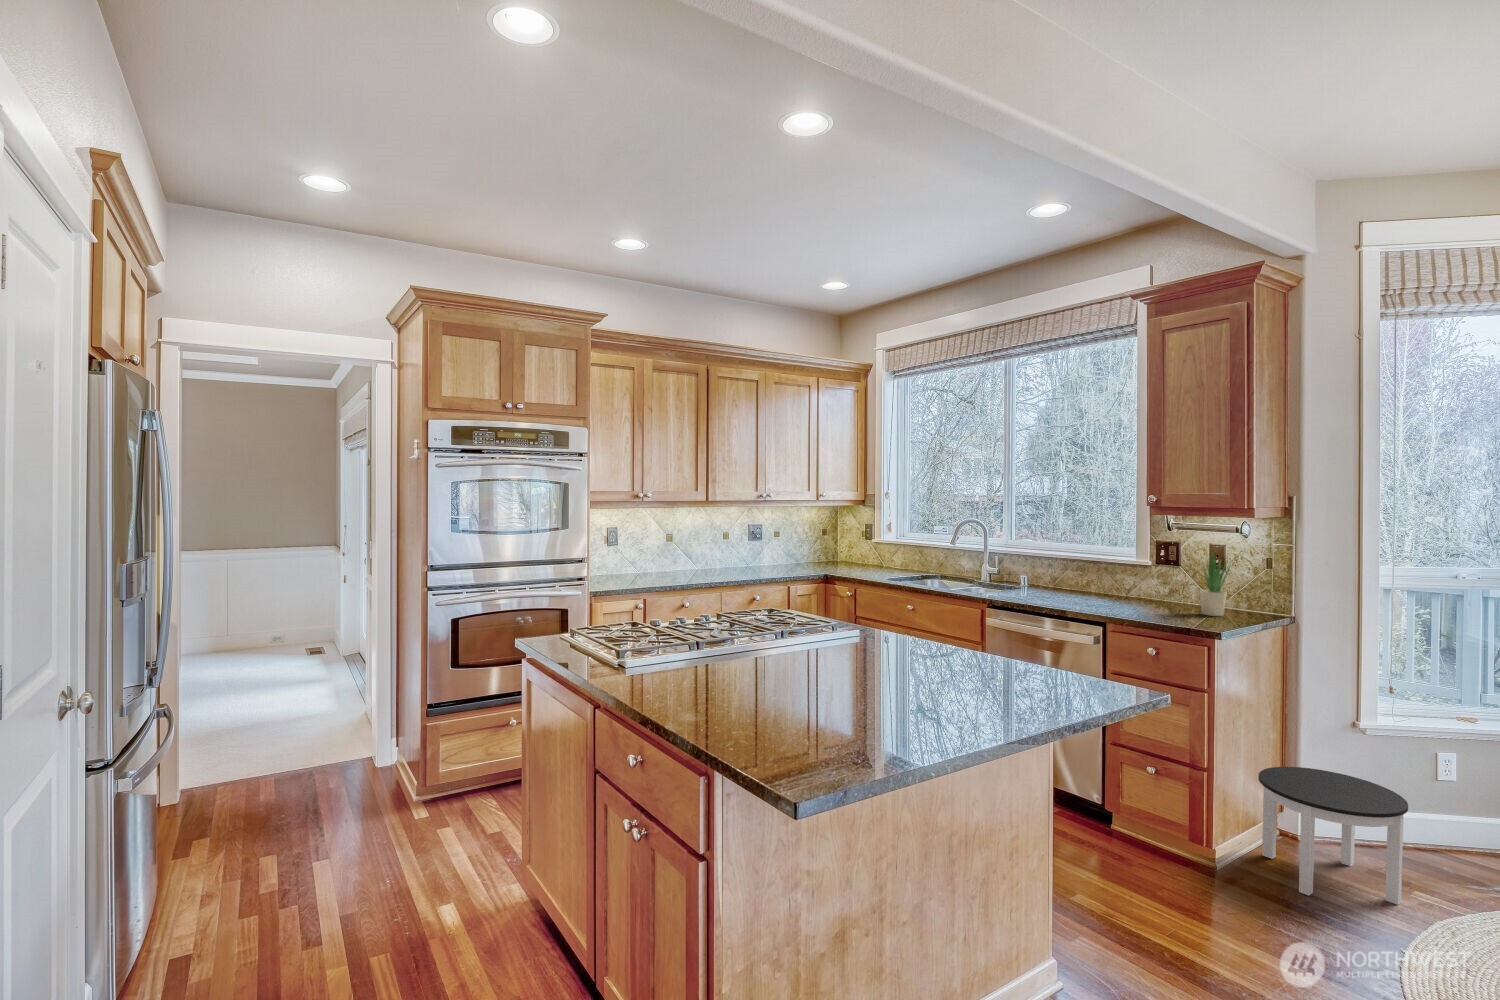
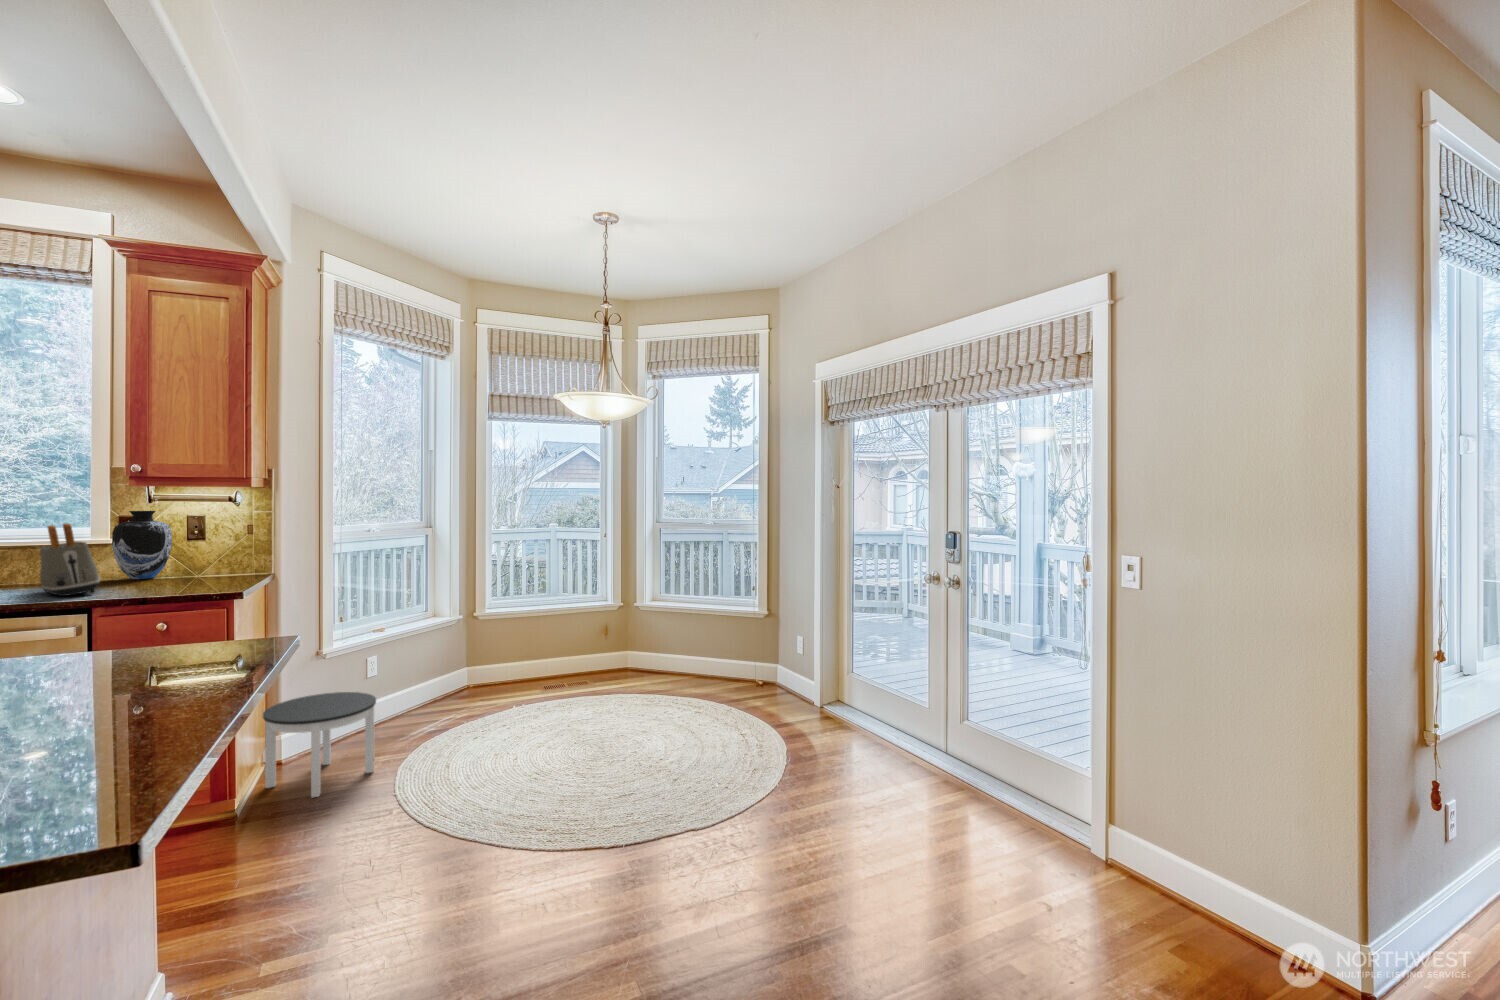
vase: none [1147,537,1196,602] -> present [112,511,172,579]
toaster: none [1082,546,1122,609] -> present [40,523,100,596]
potted plant: present [1200,551,1230,616] -> none [194,518,227,583]

